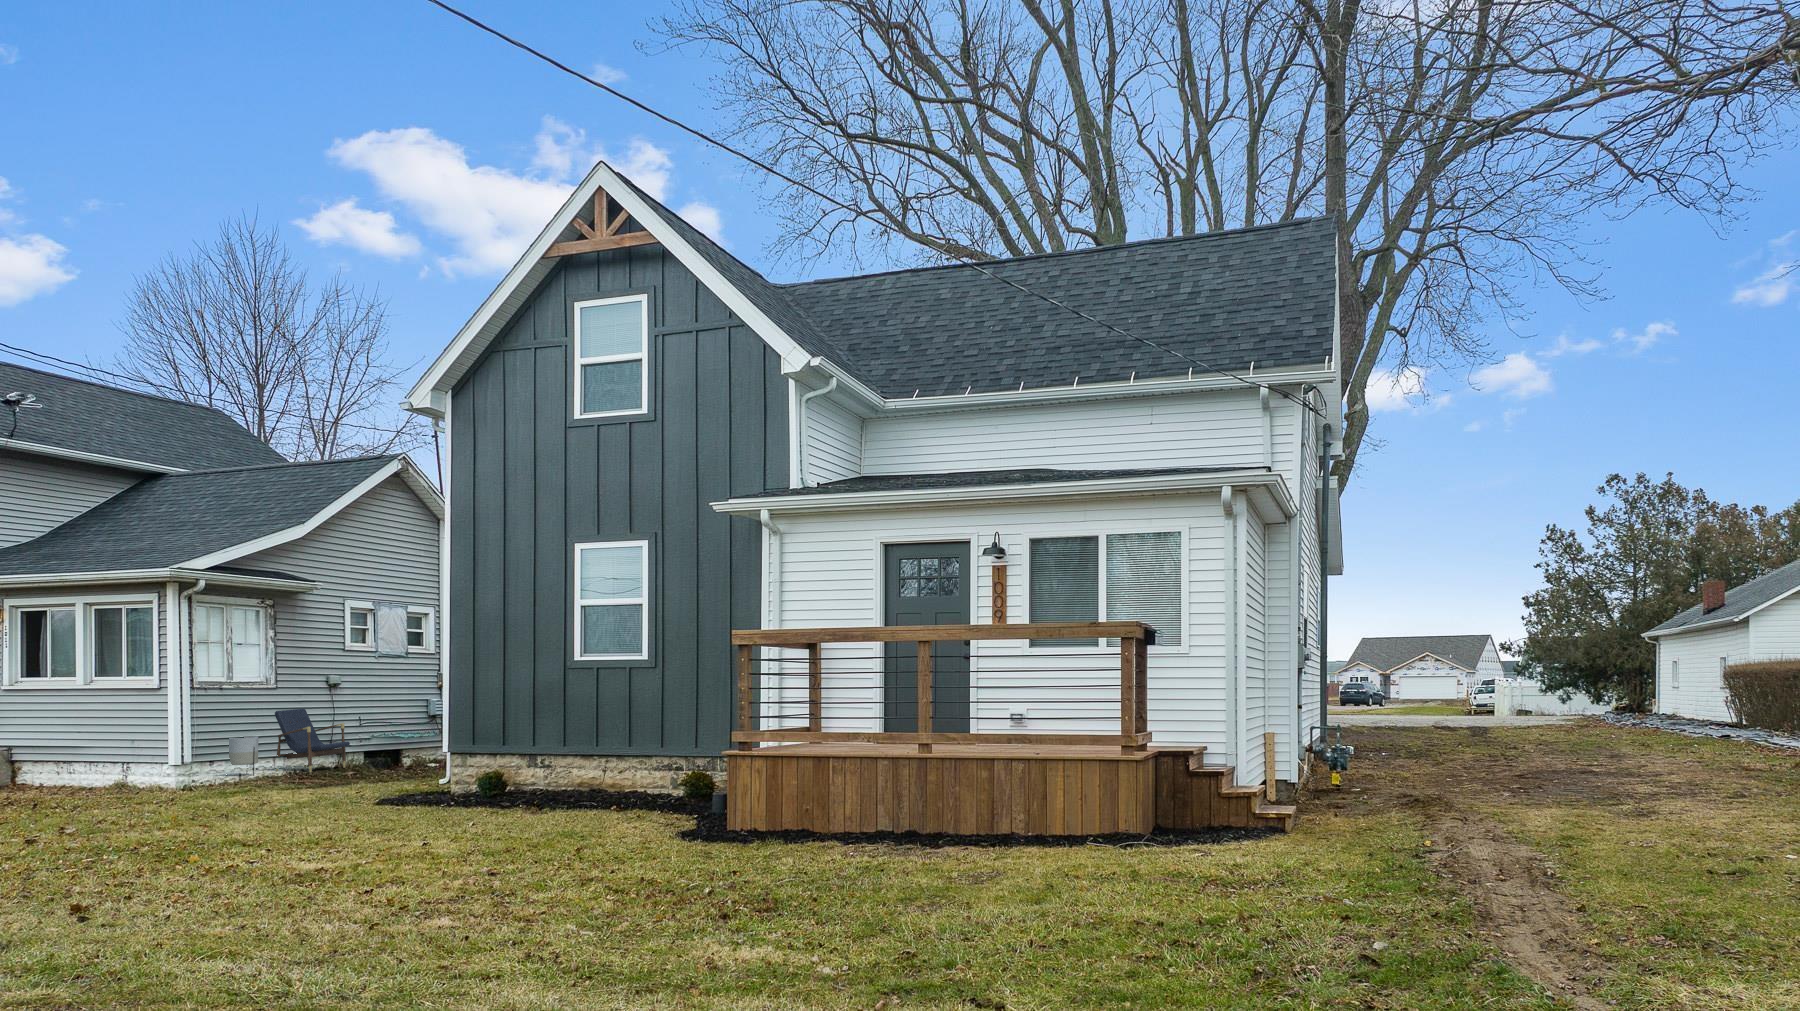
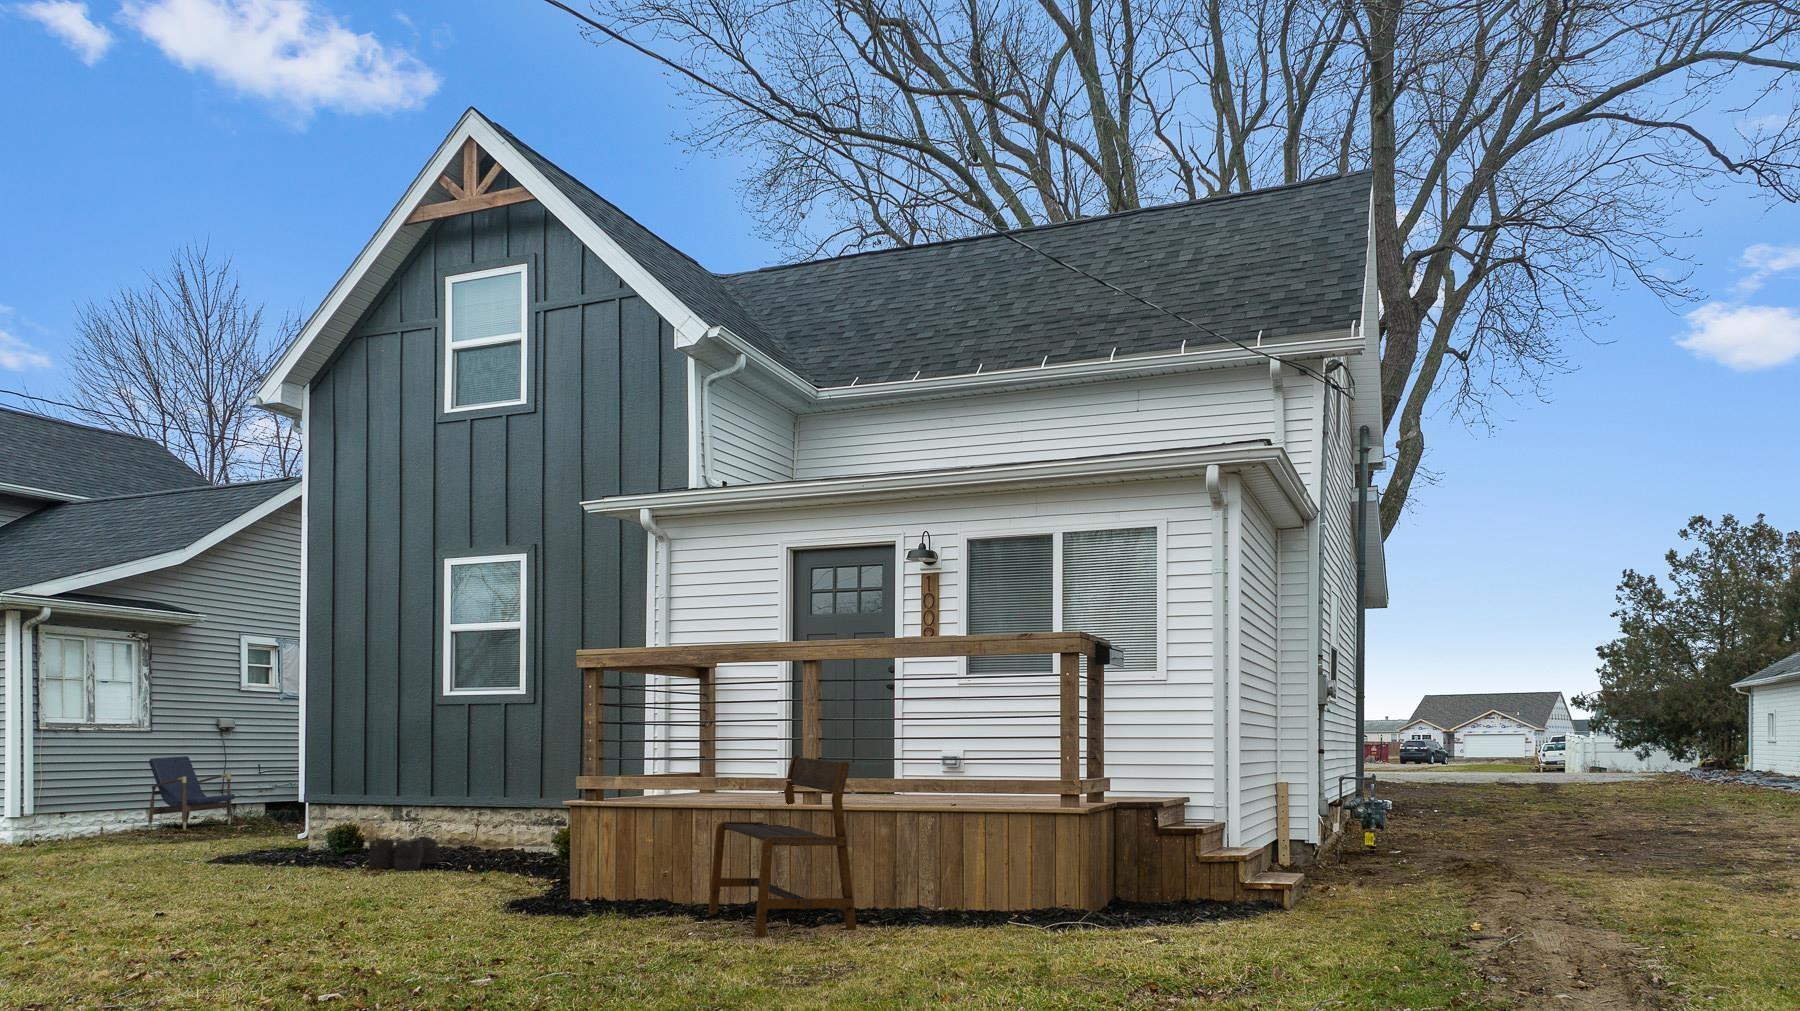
bench: none [845,715,969,855] -> present [708,755,856,937]
planter: present [226,736,259,776] -> none [83,787,123,833]
woven basket: none [524,776,578,807] -> present [369,836,439,871]

